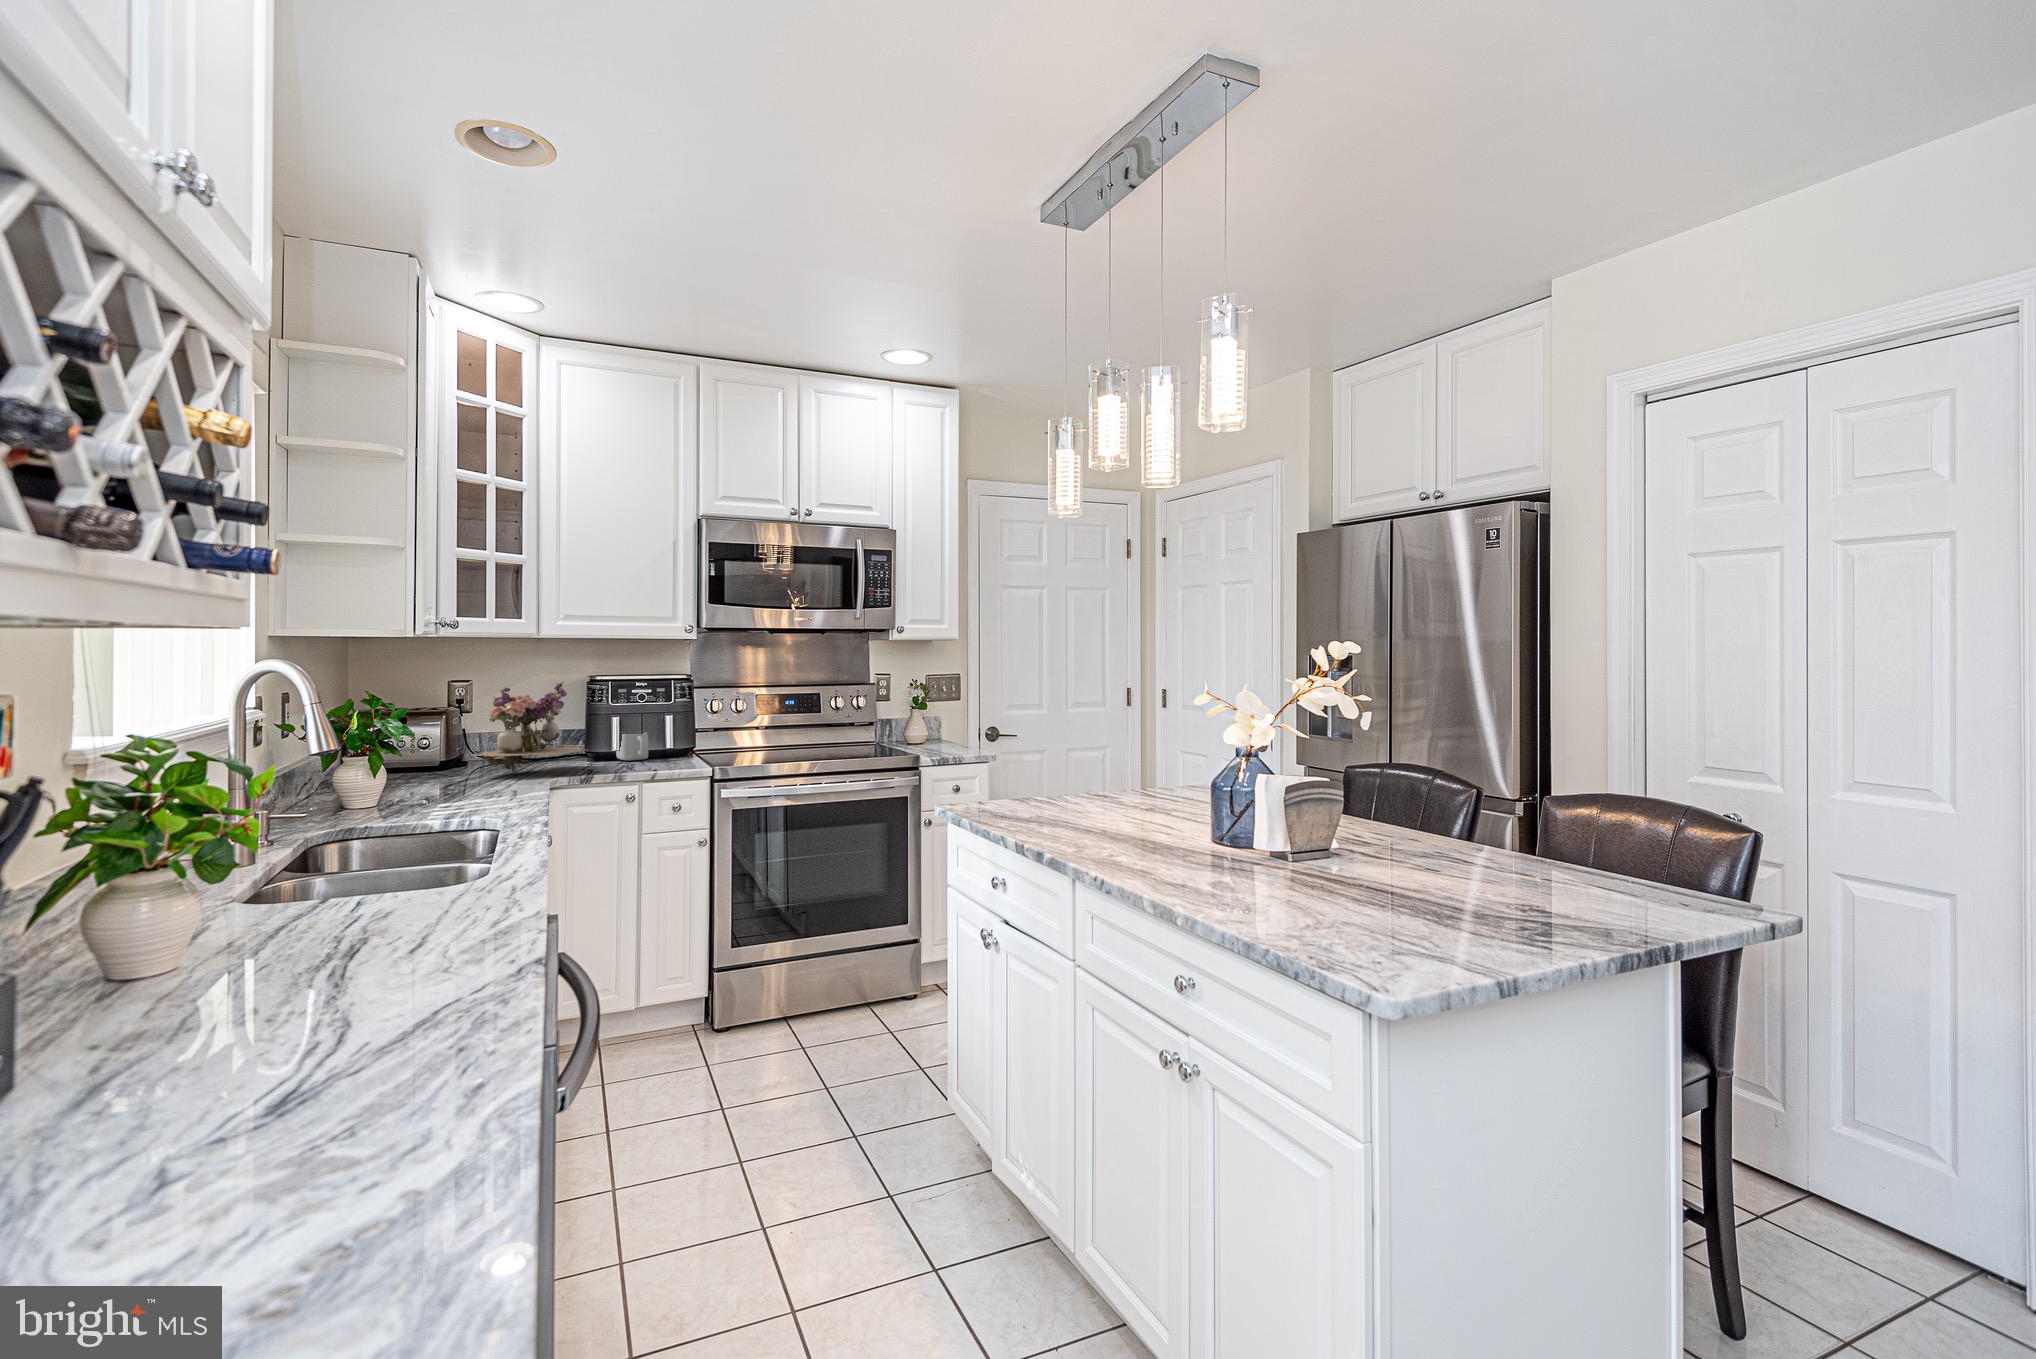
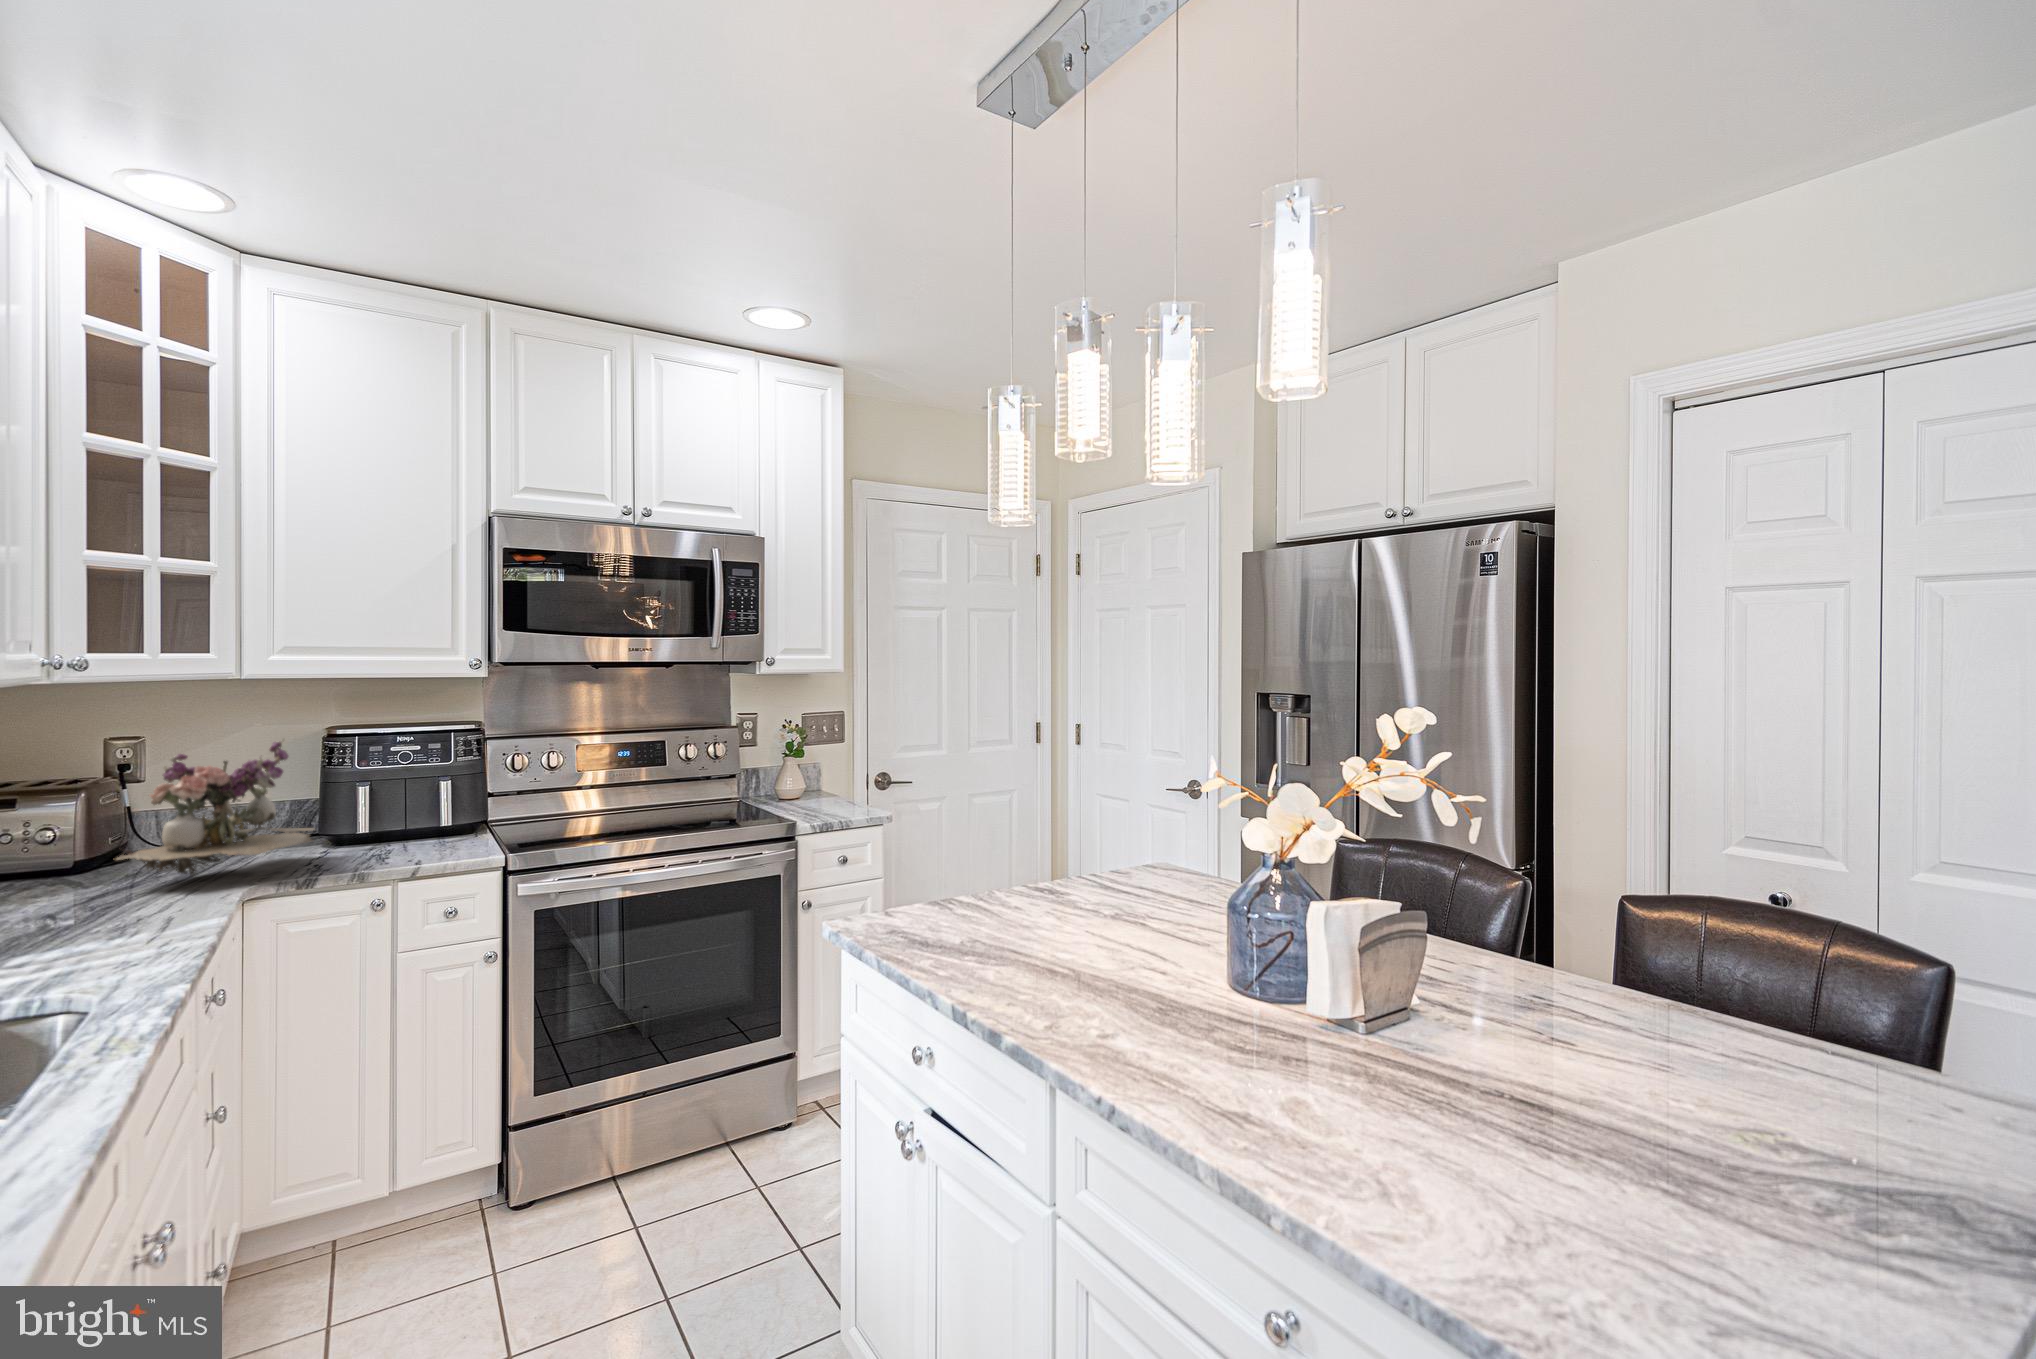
mug: present [616,733,648,760] -> none [370,802,418,844]

